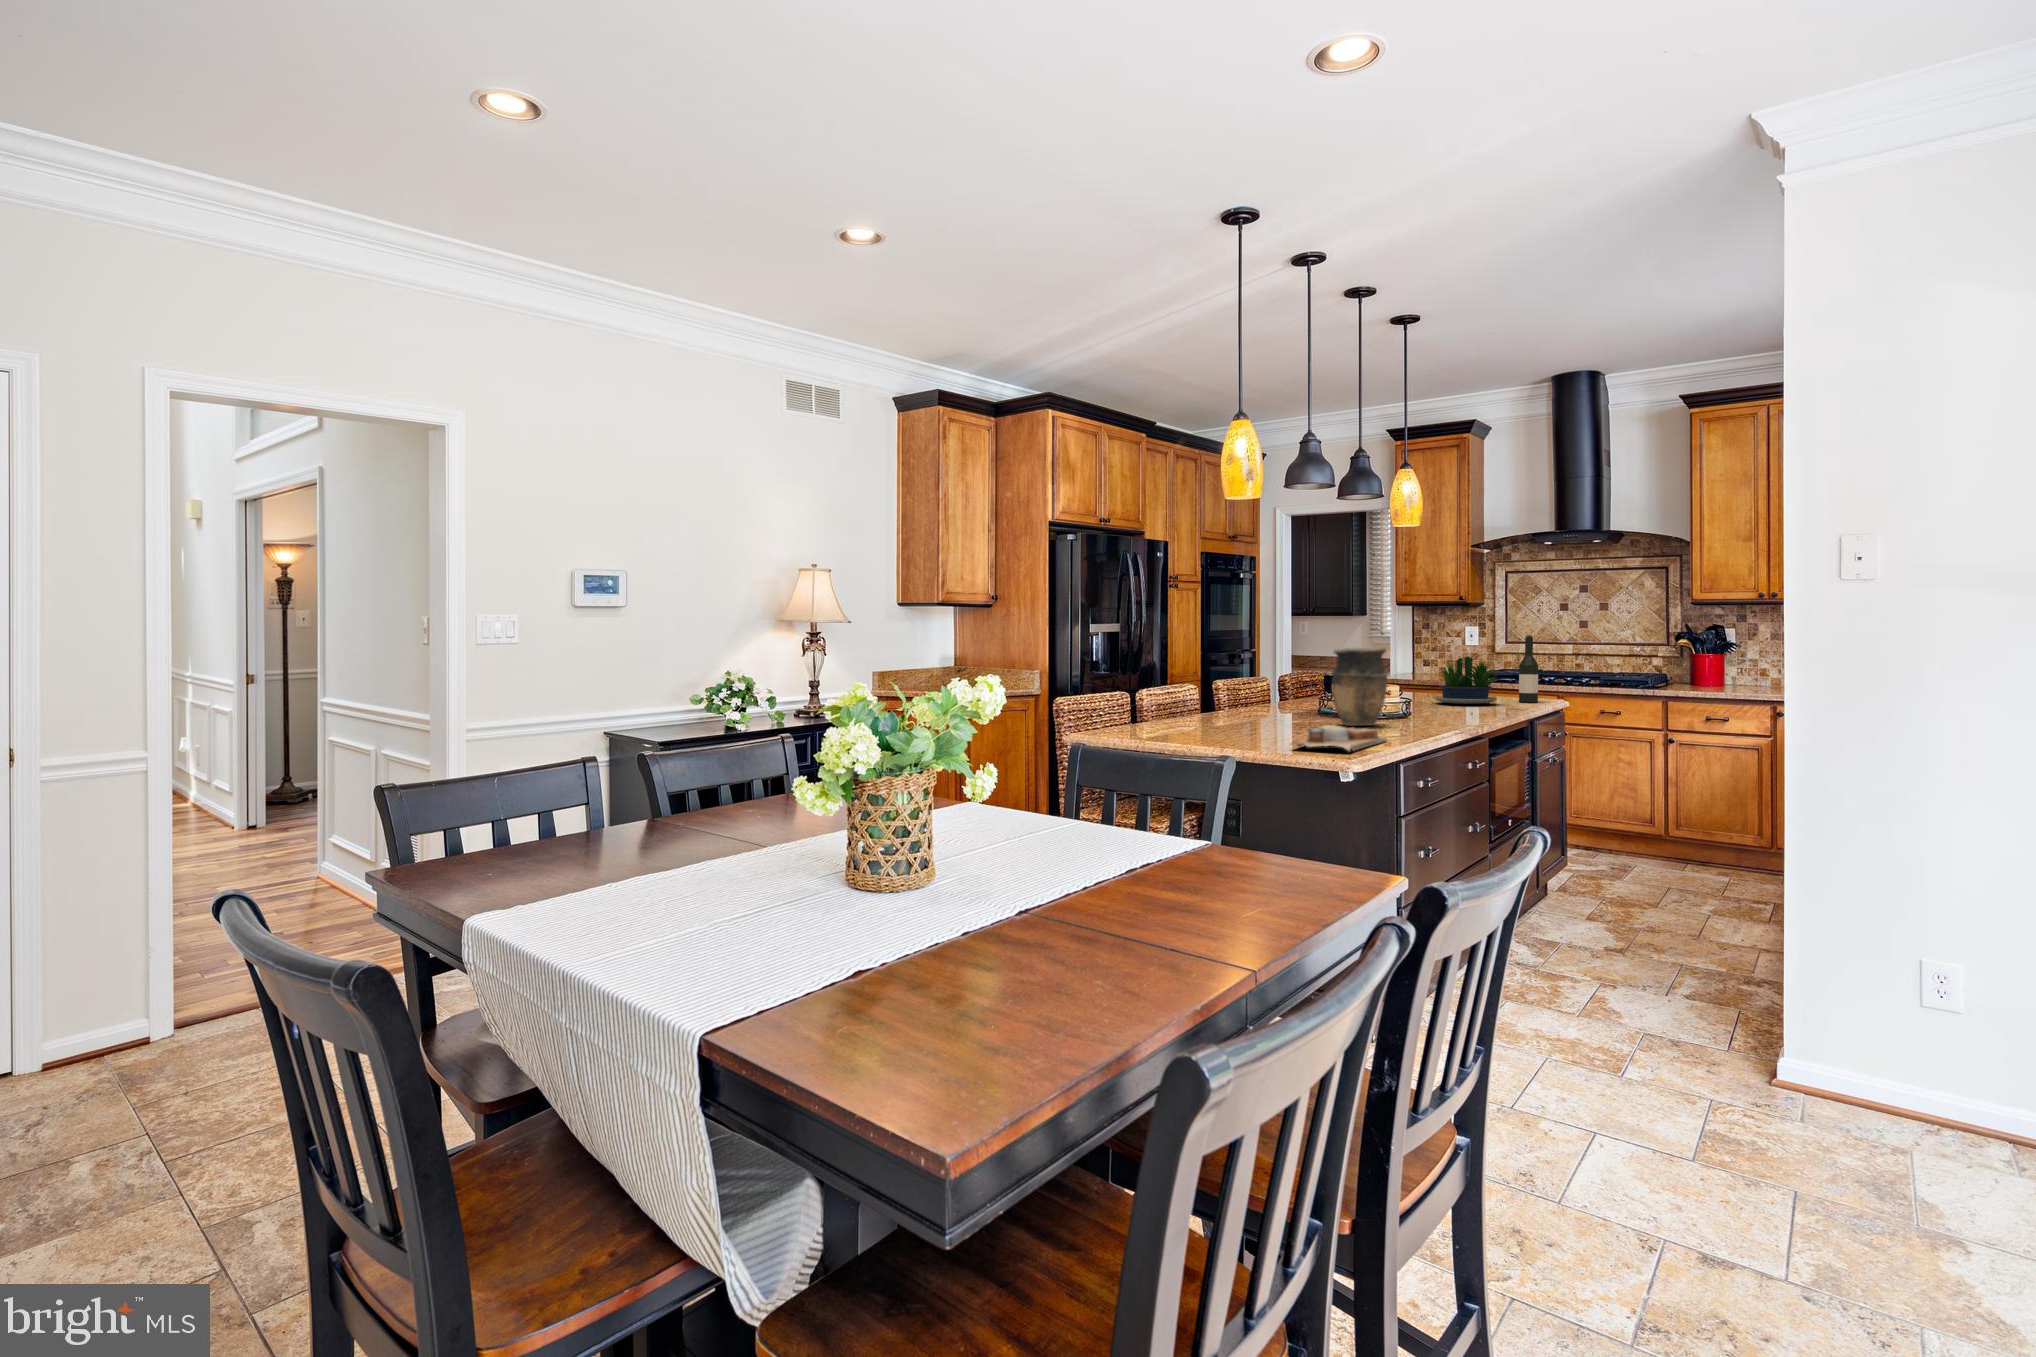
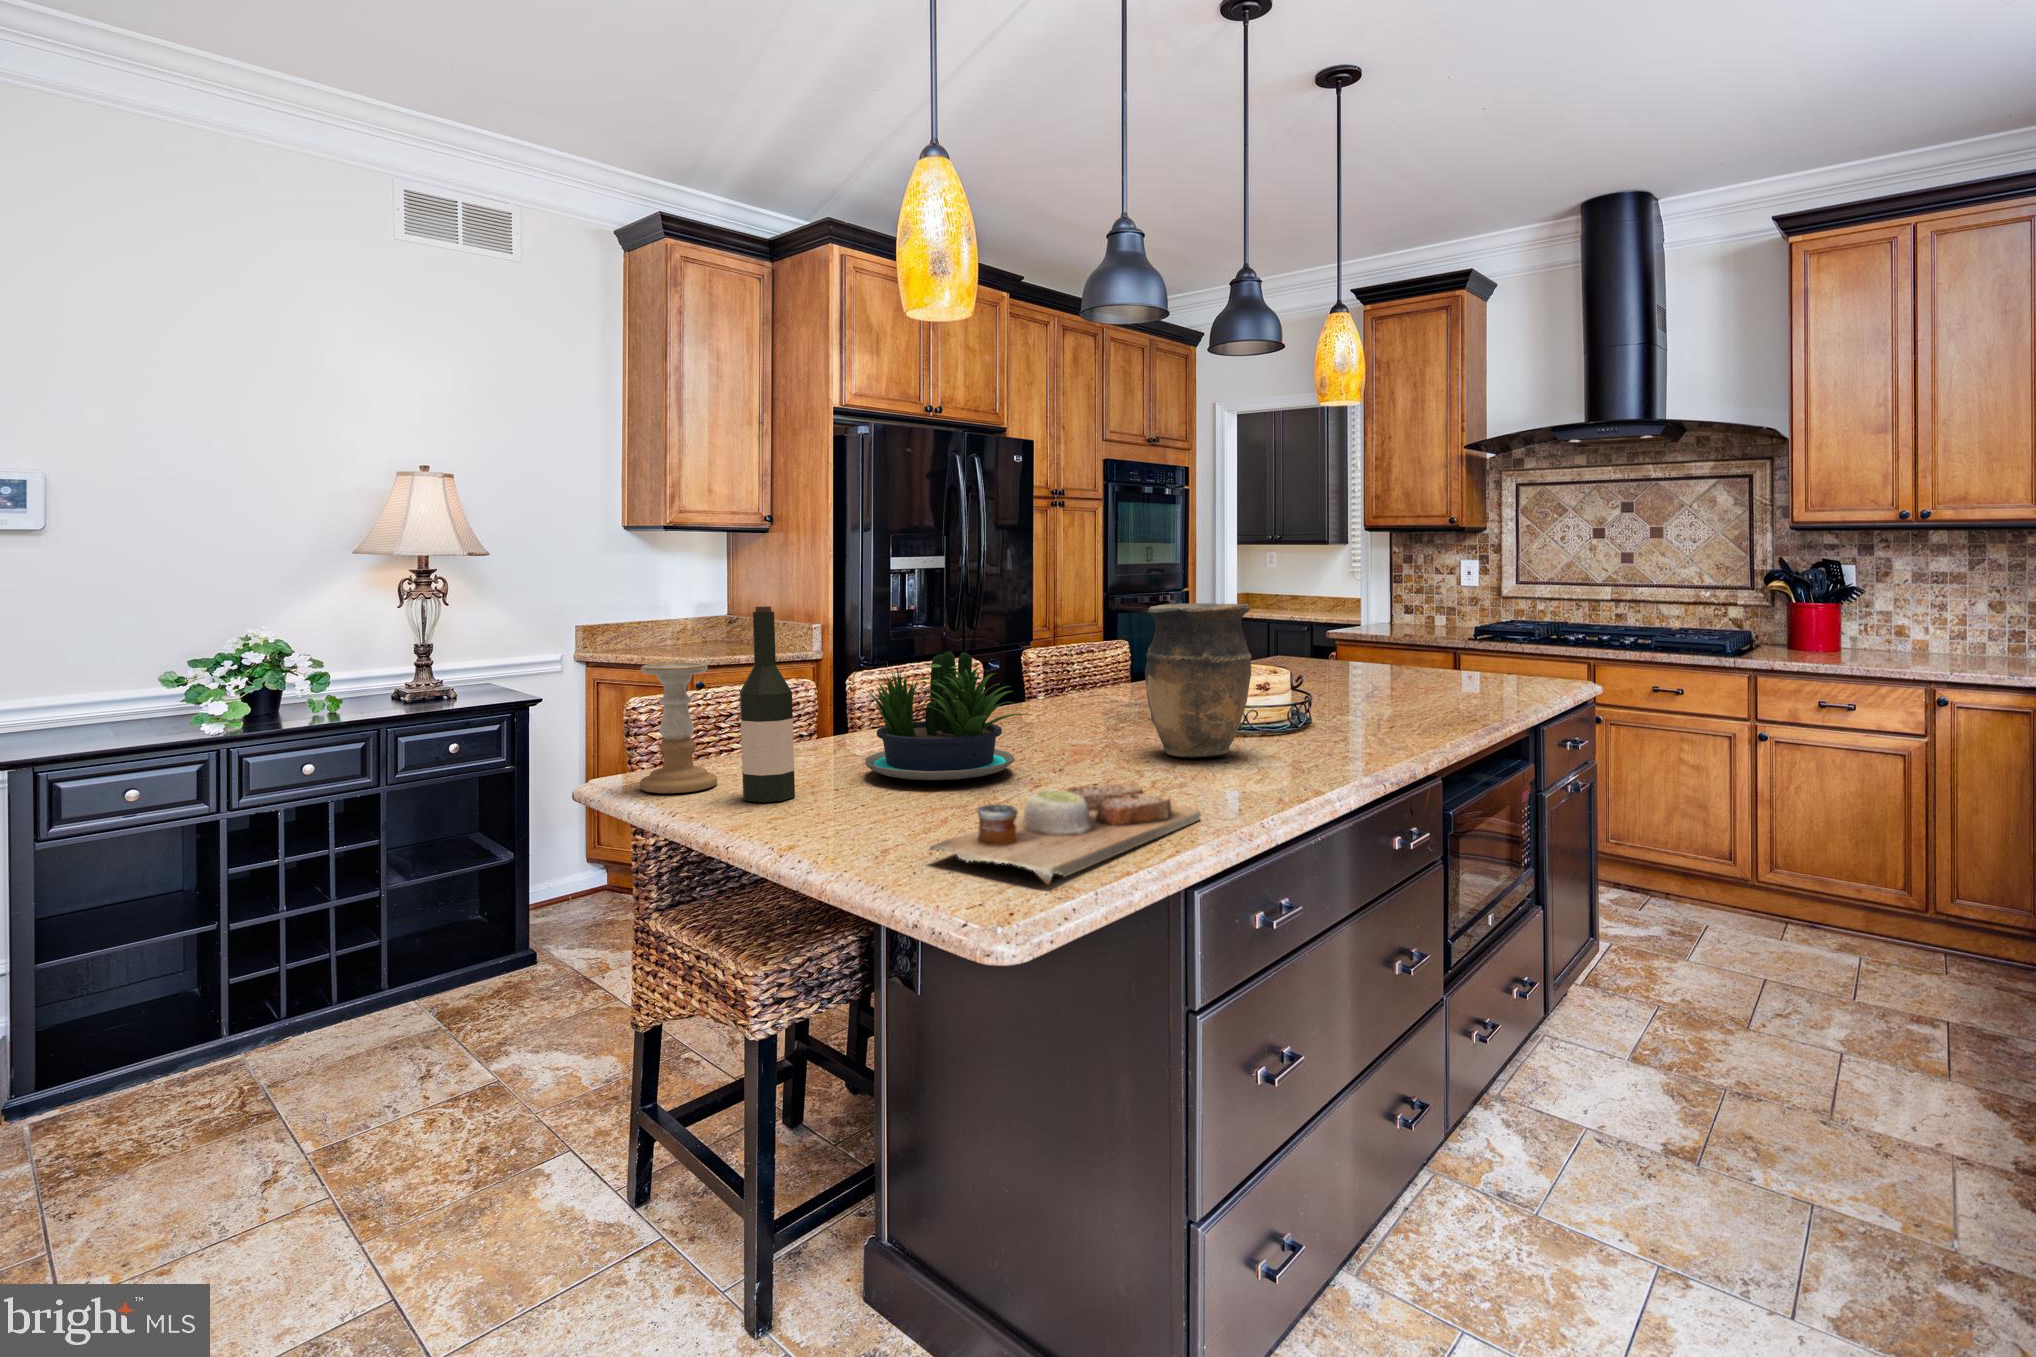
wine bottle: present [1519,635,1538,703] -> present [740,606,795,802]
potted plant: present [1434,656,1497,704] -> present [865,651,1029,780]
candle holder: none [1103,675,1139,737] -> present [640,663,717,793]

